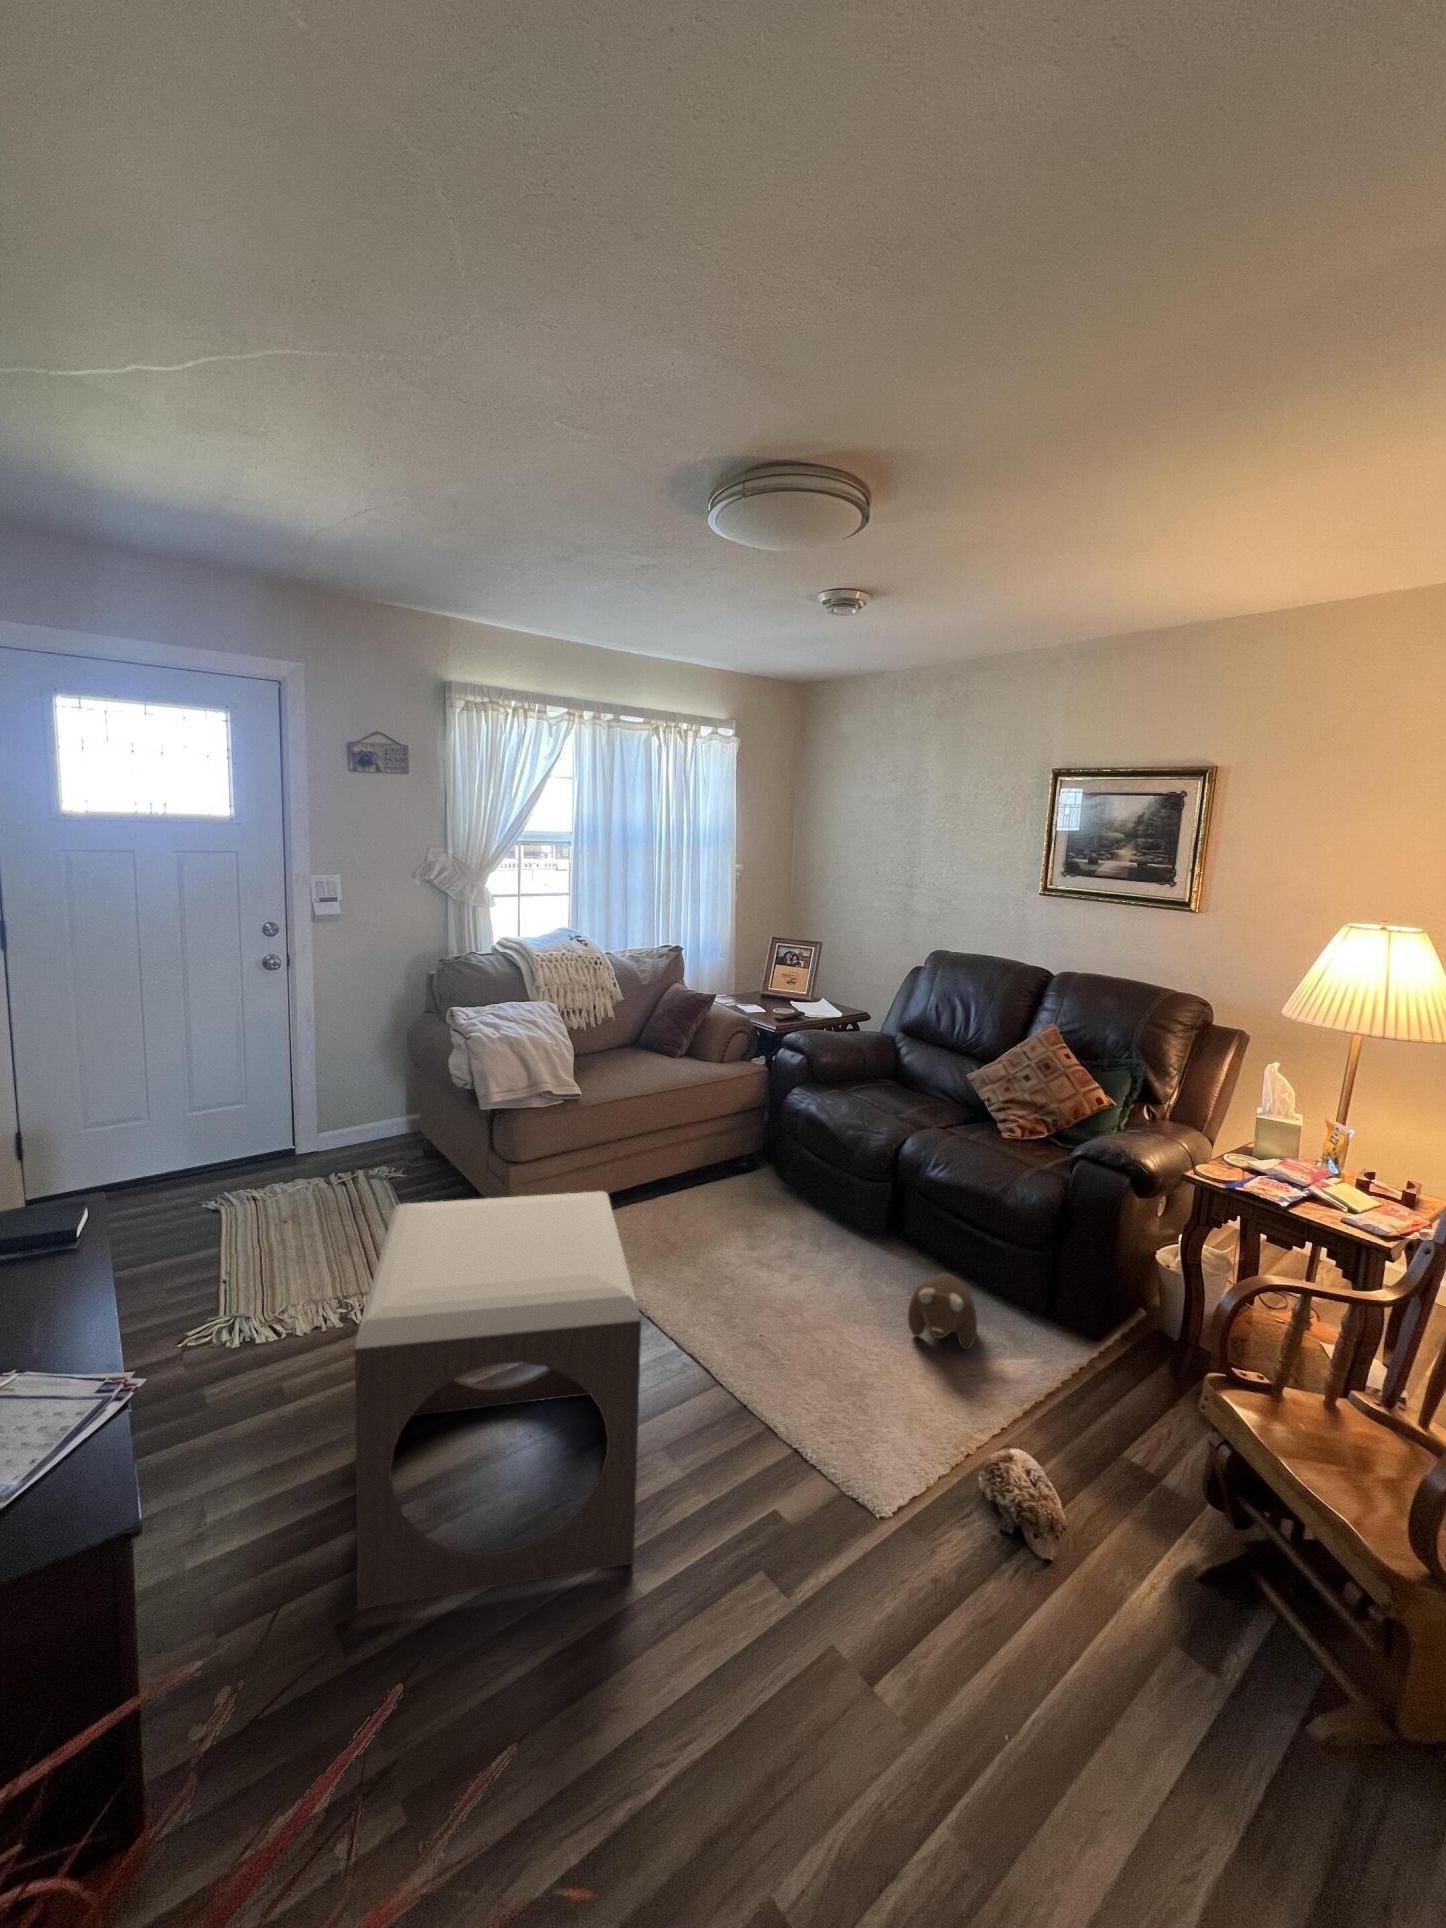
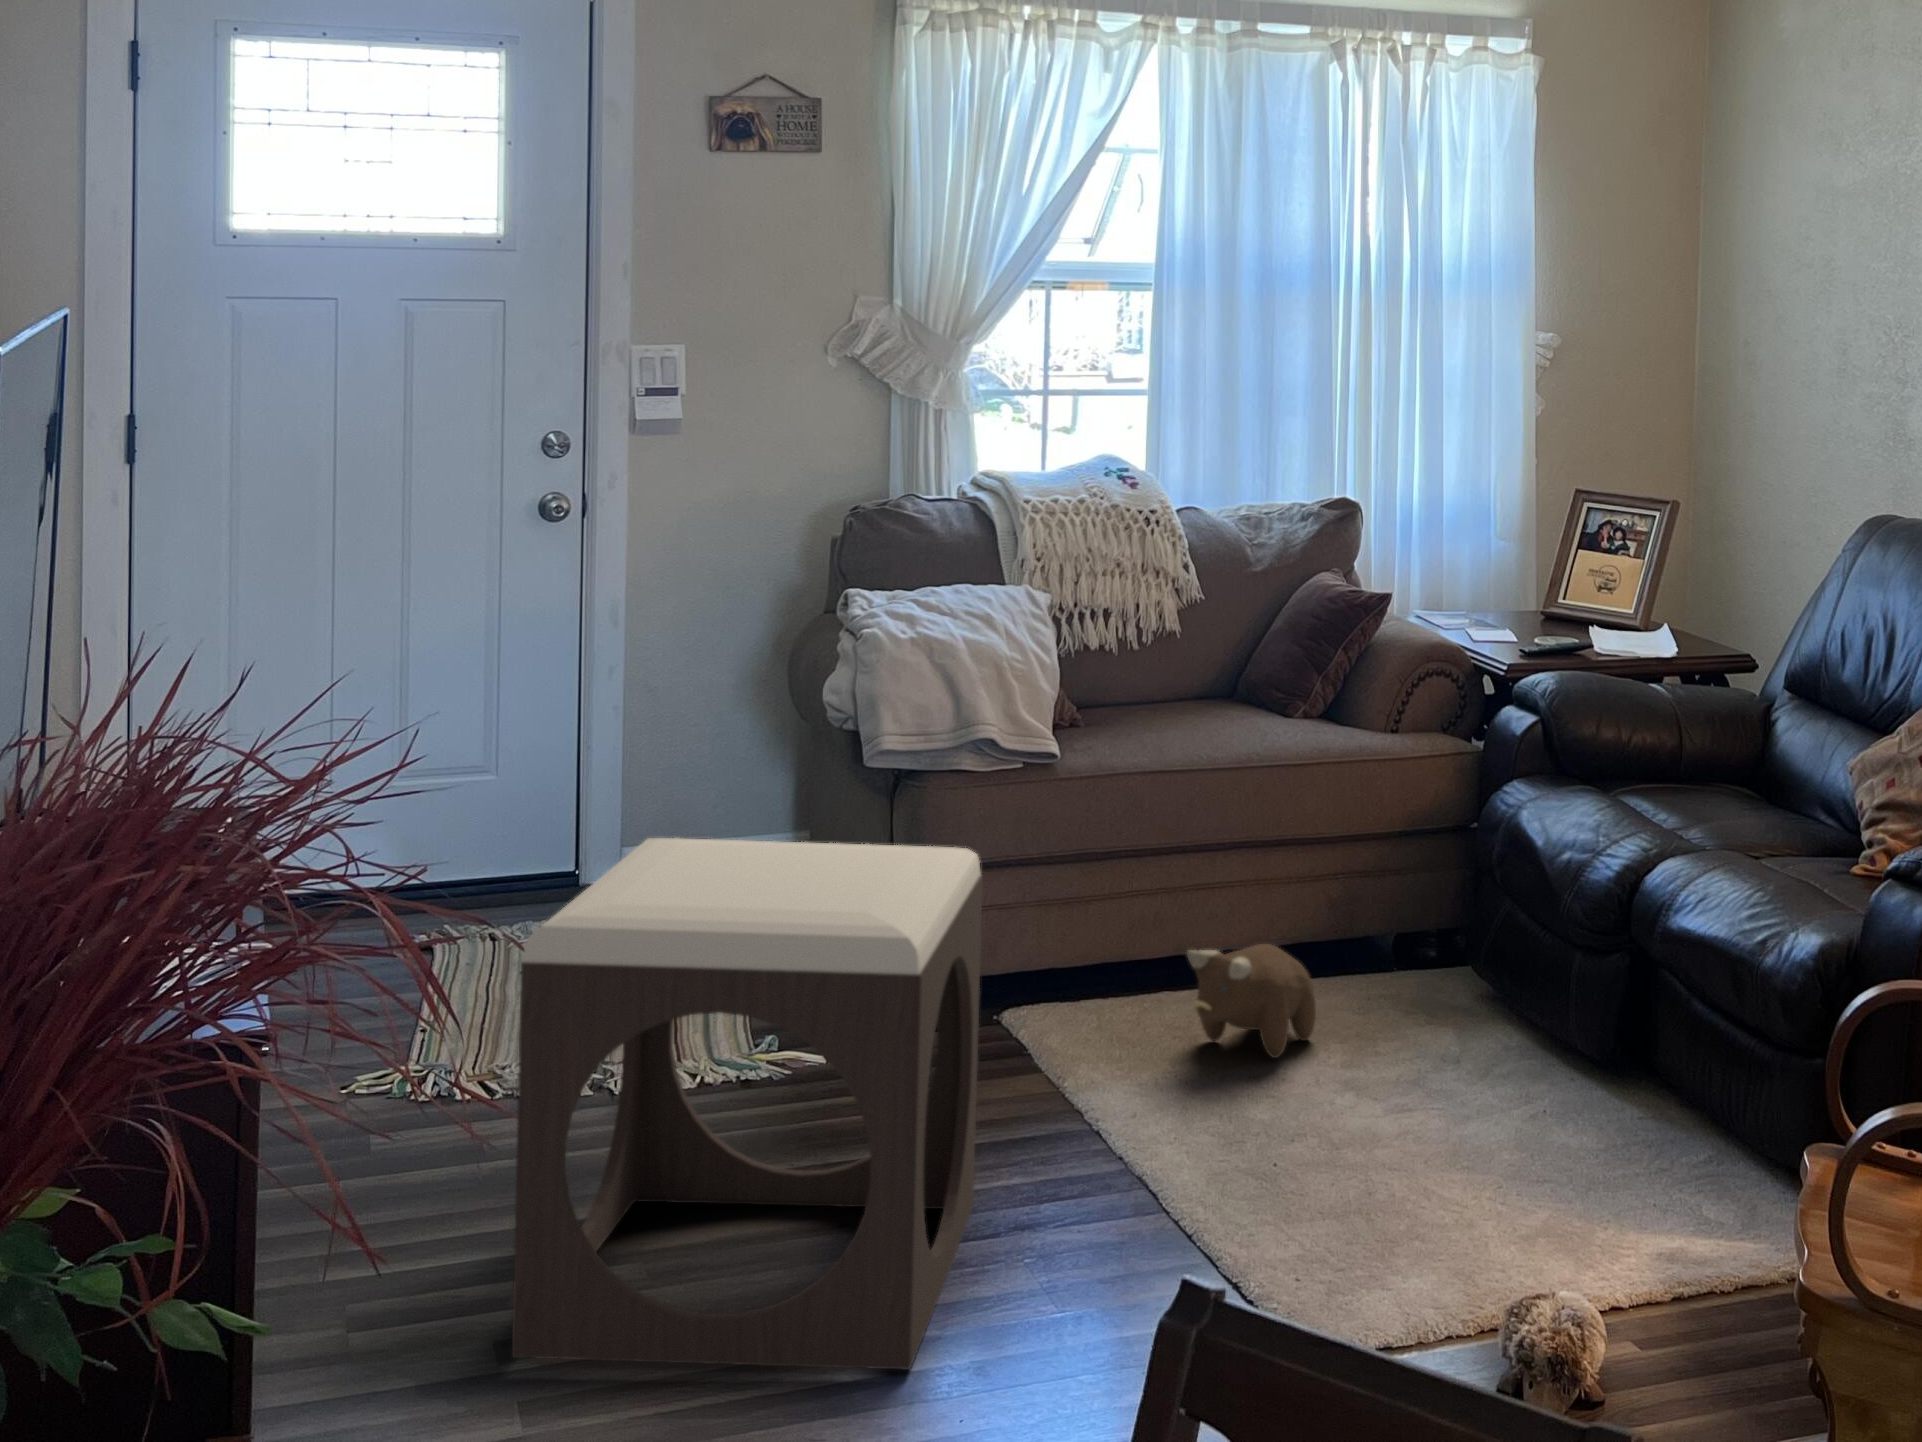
plush toy: present [908,1273,977,1349] -> present [1187,944,1316,1058]

